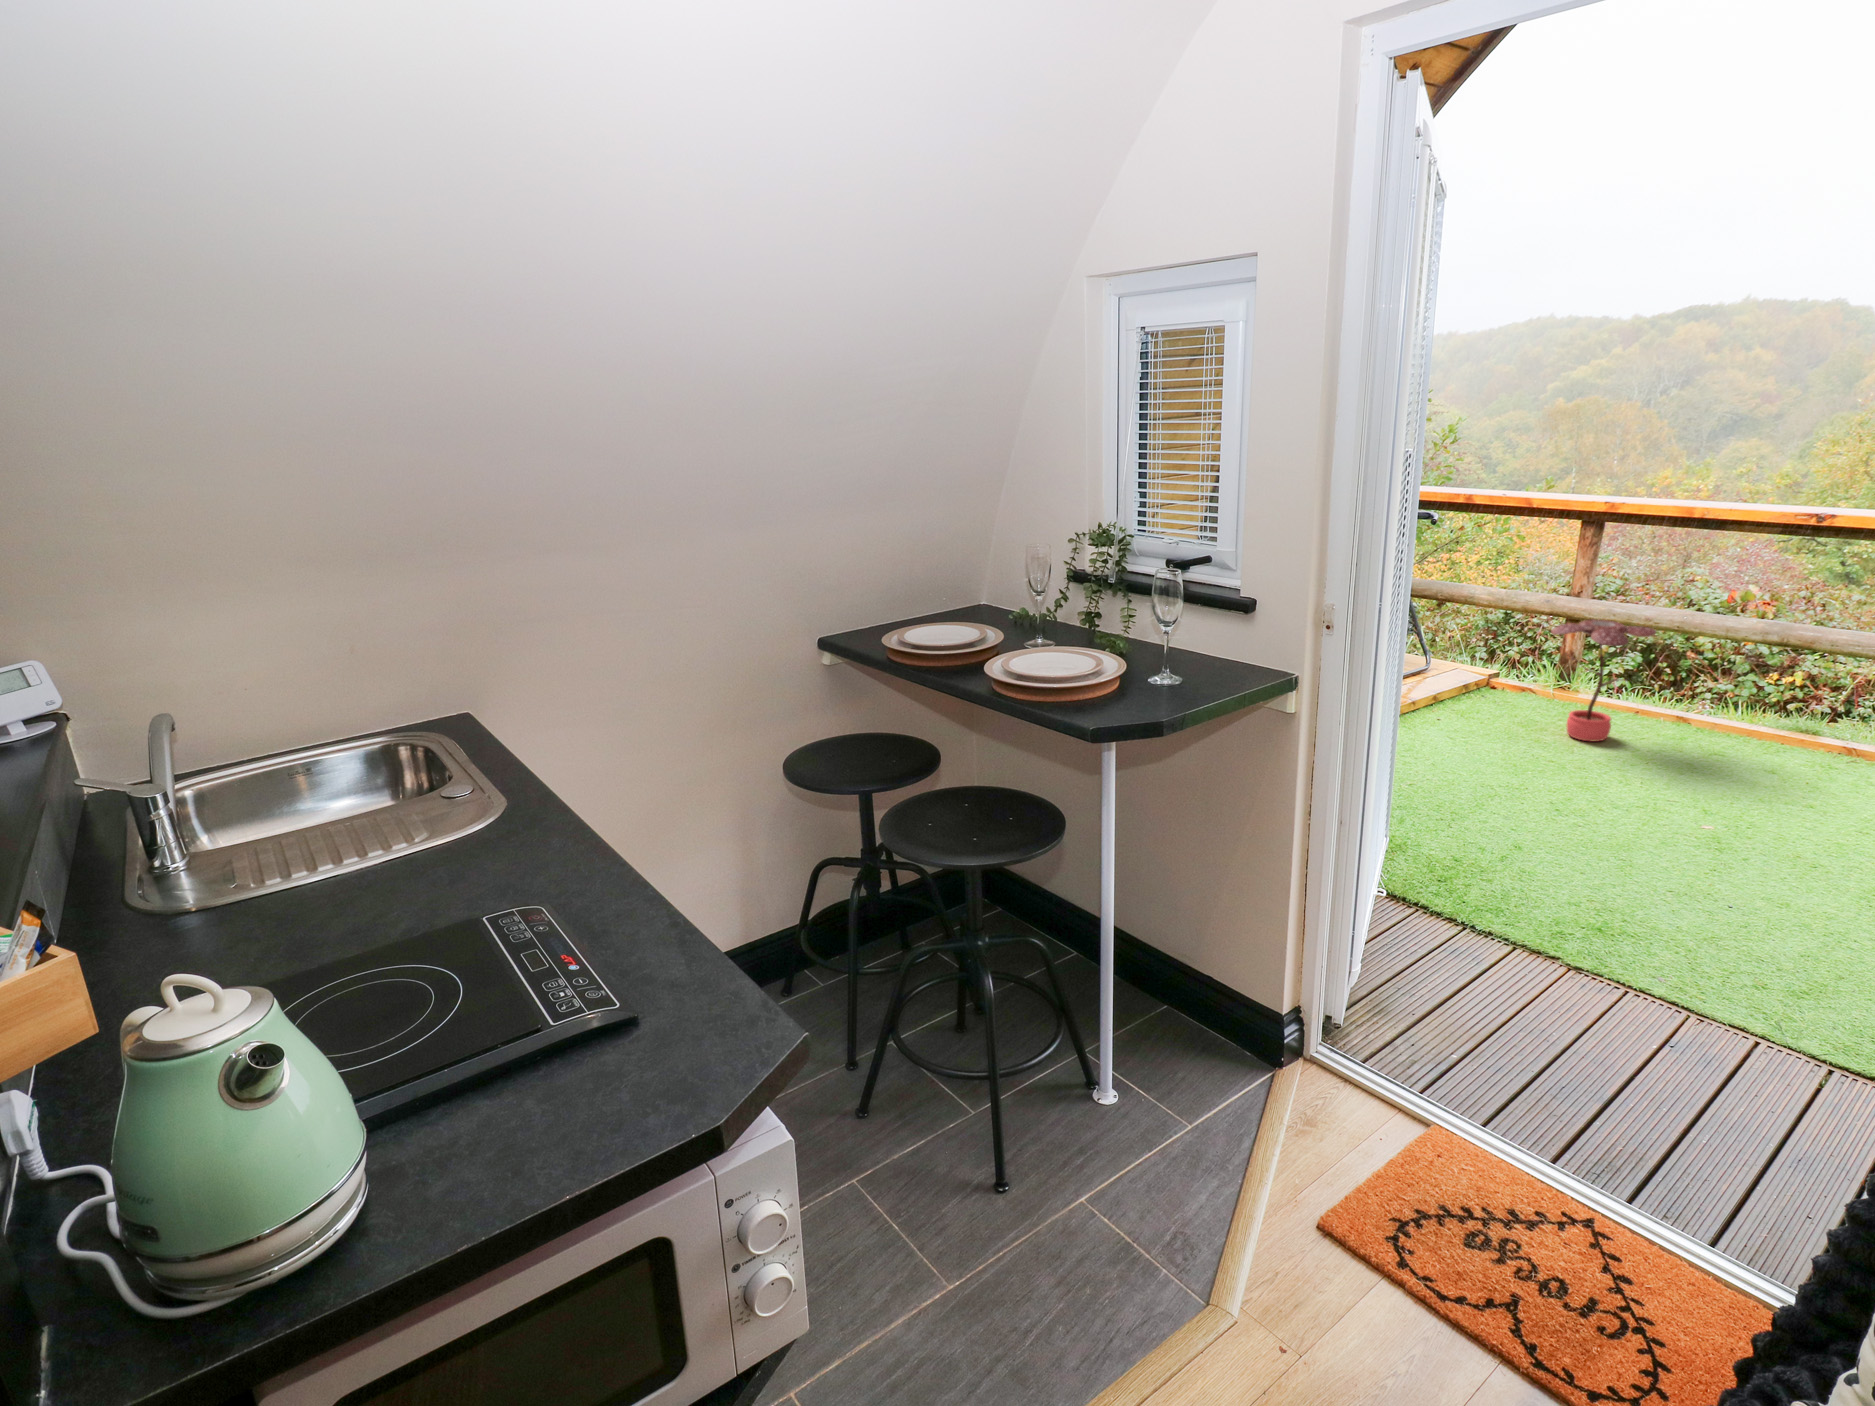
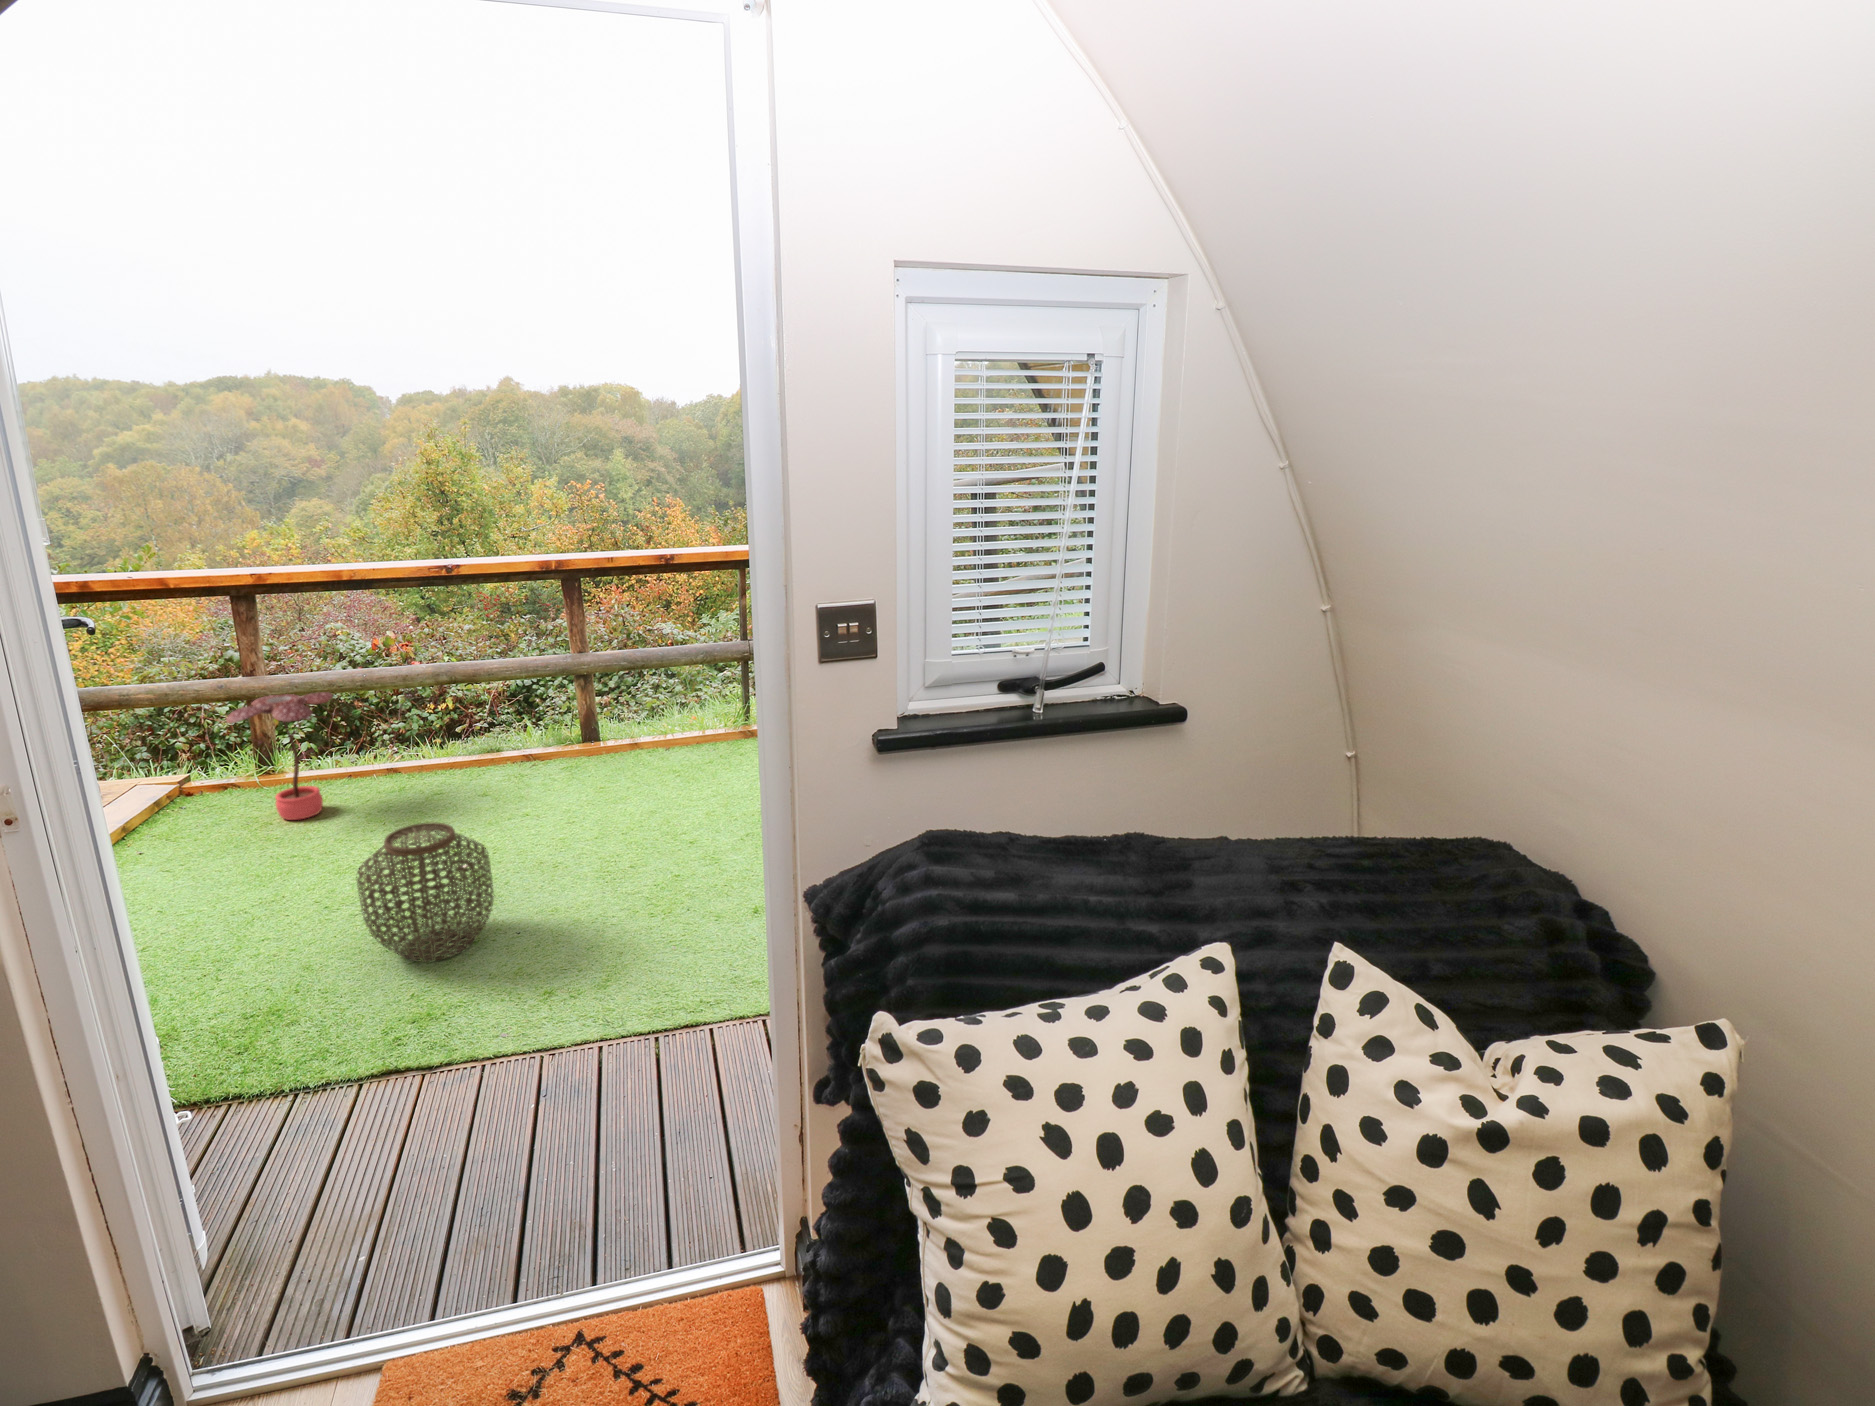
woven basket: none [1585,759,1733,899] -> present [357,822,494,962]

